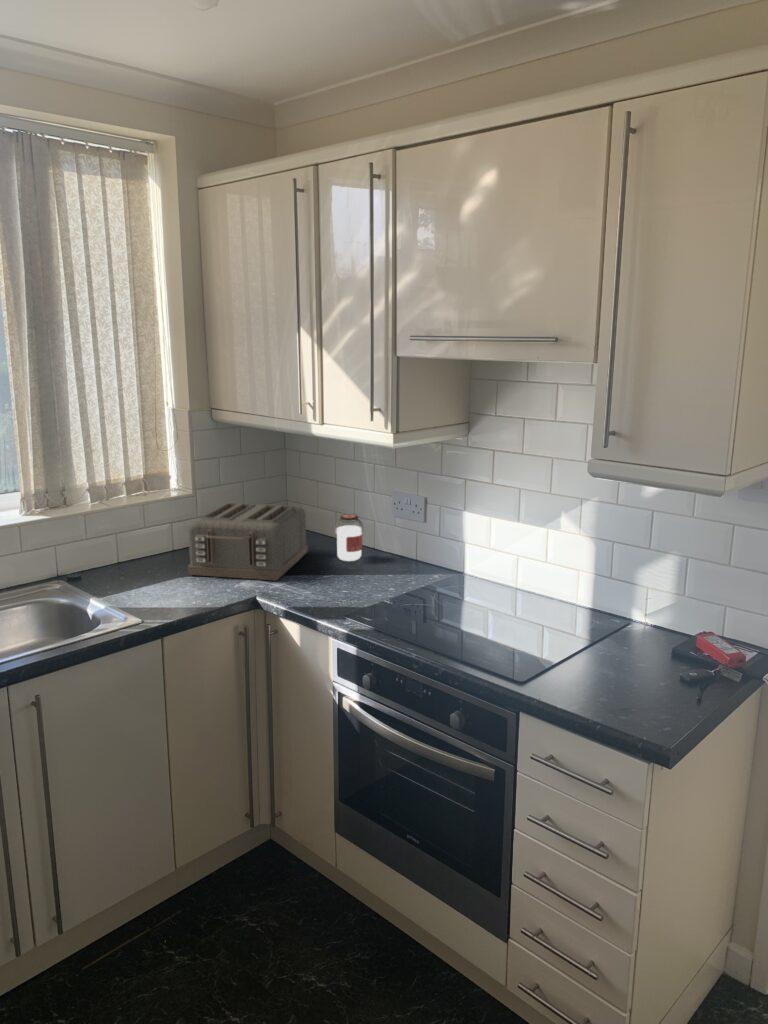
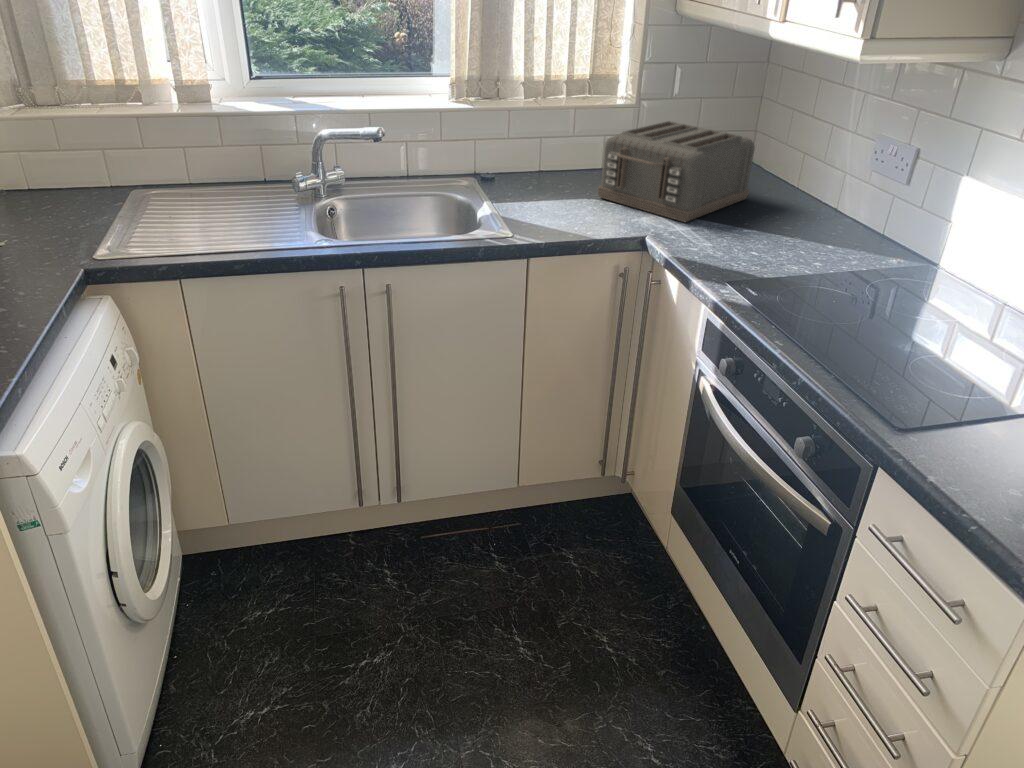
jar: present [335,514,362,561] -> none [777,157,821,219]

